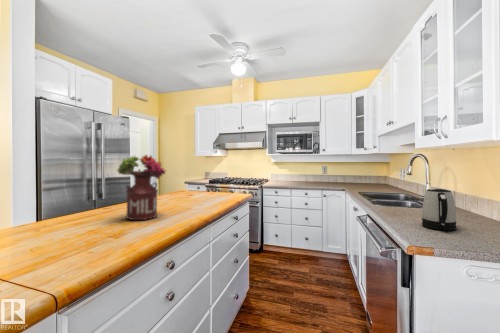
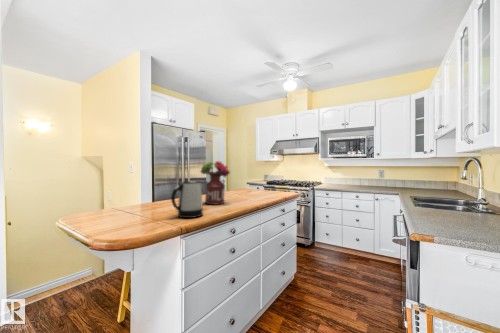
kettle: present [422,188,456,231] -> present [171,181,203,218]

